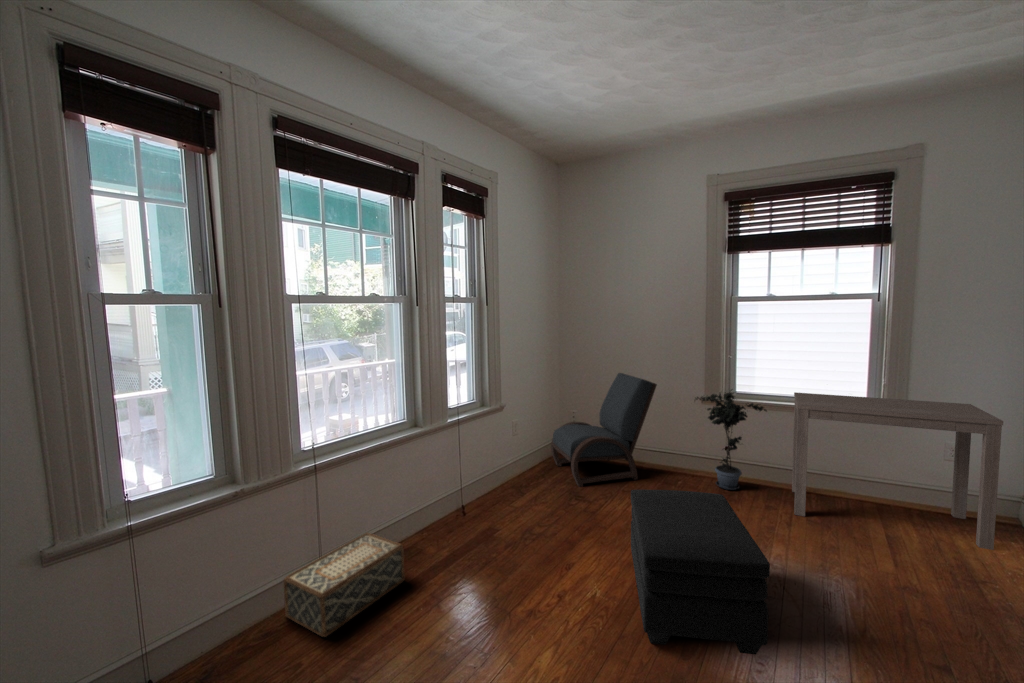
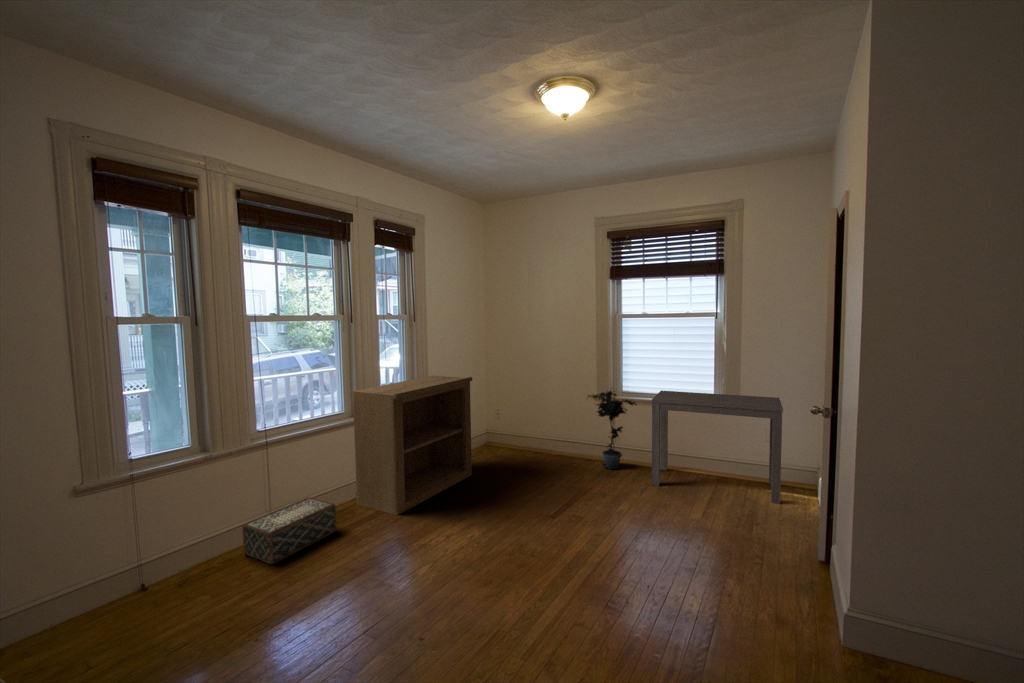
bookshelf: none [418,372,558,556] -> present [353,376,472,515]
lounge chair: present [551,373,657,487] -> none [476,376,559,469]
ottoman: present [631,490,770,654] -> none [497,462,577,565]

